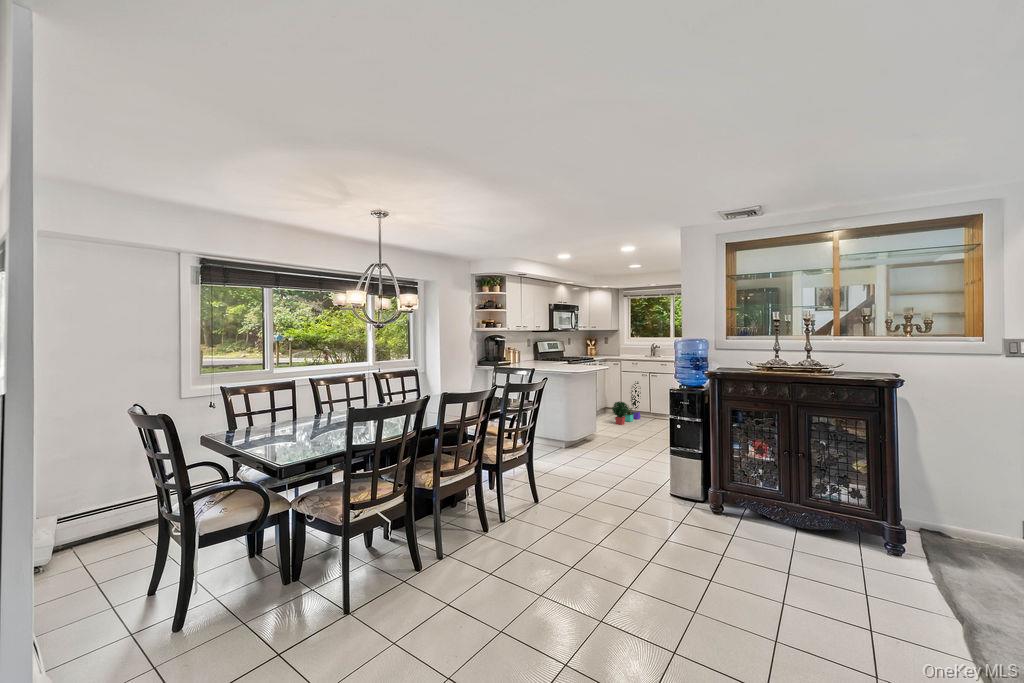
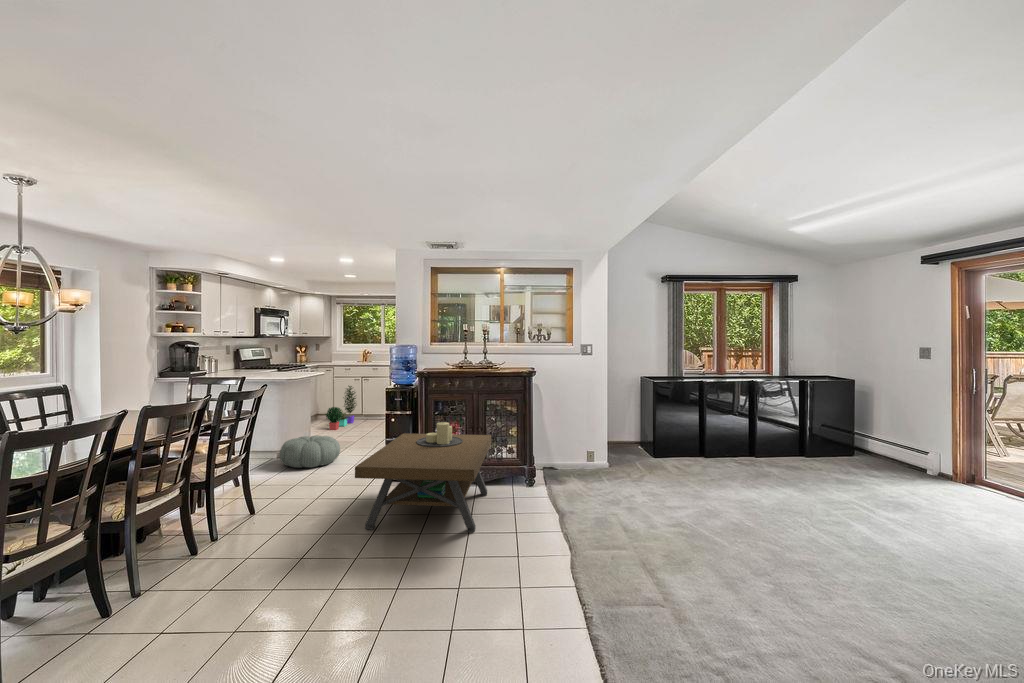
pouf: none [565,430,623,464] -> present [280,435,340,468]
coffee table: none [629,440,821,611] -> present [355,422,491,532]

